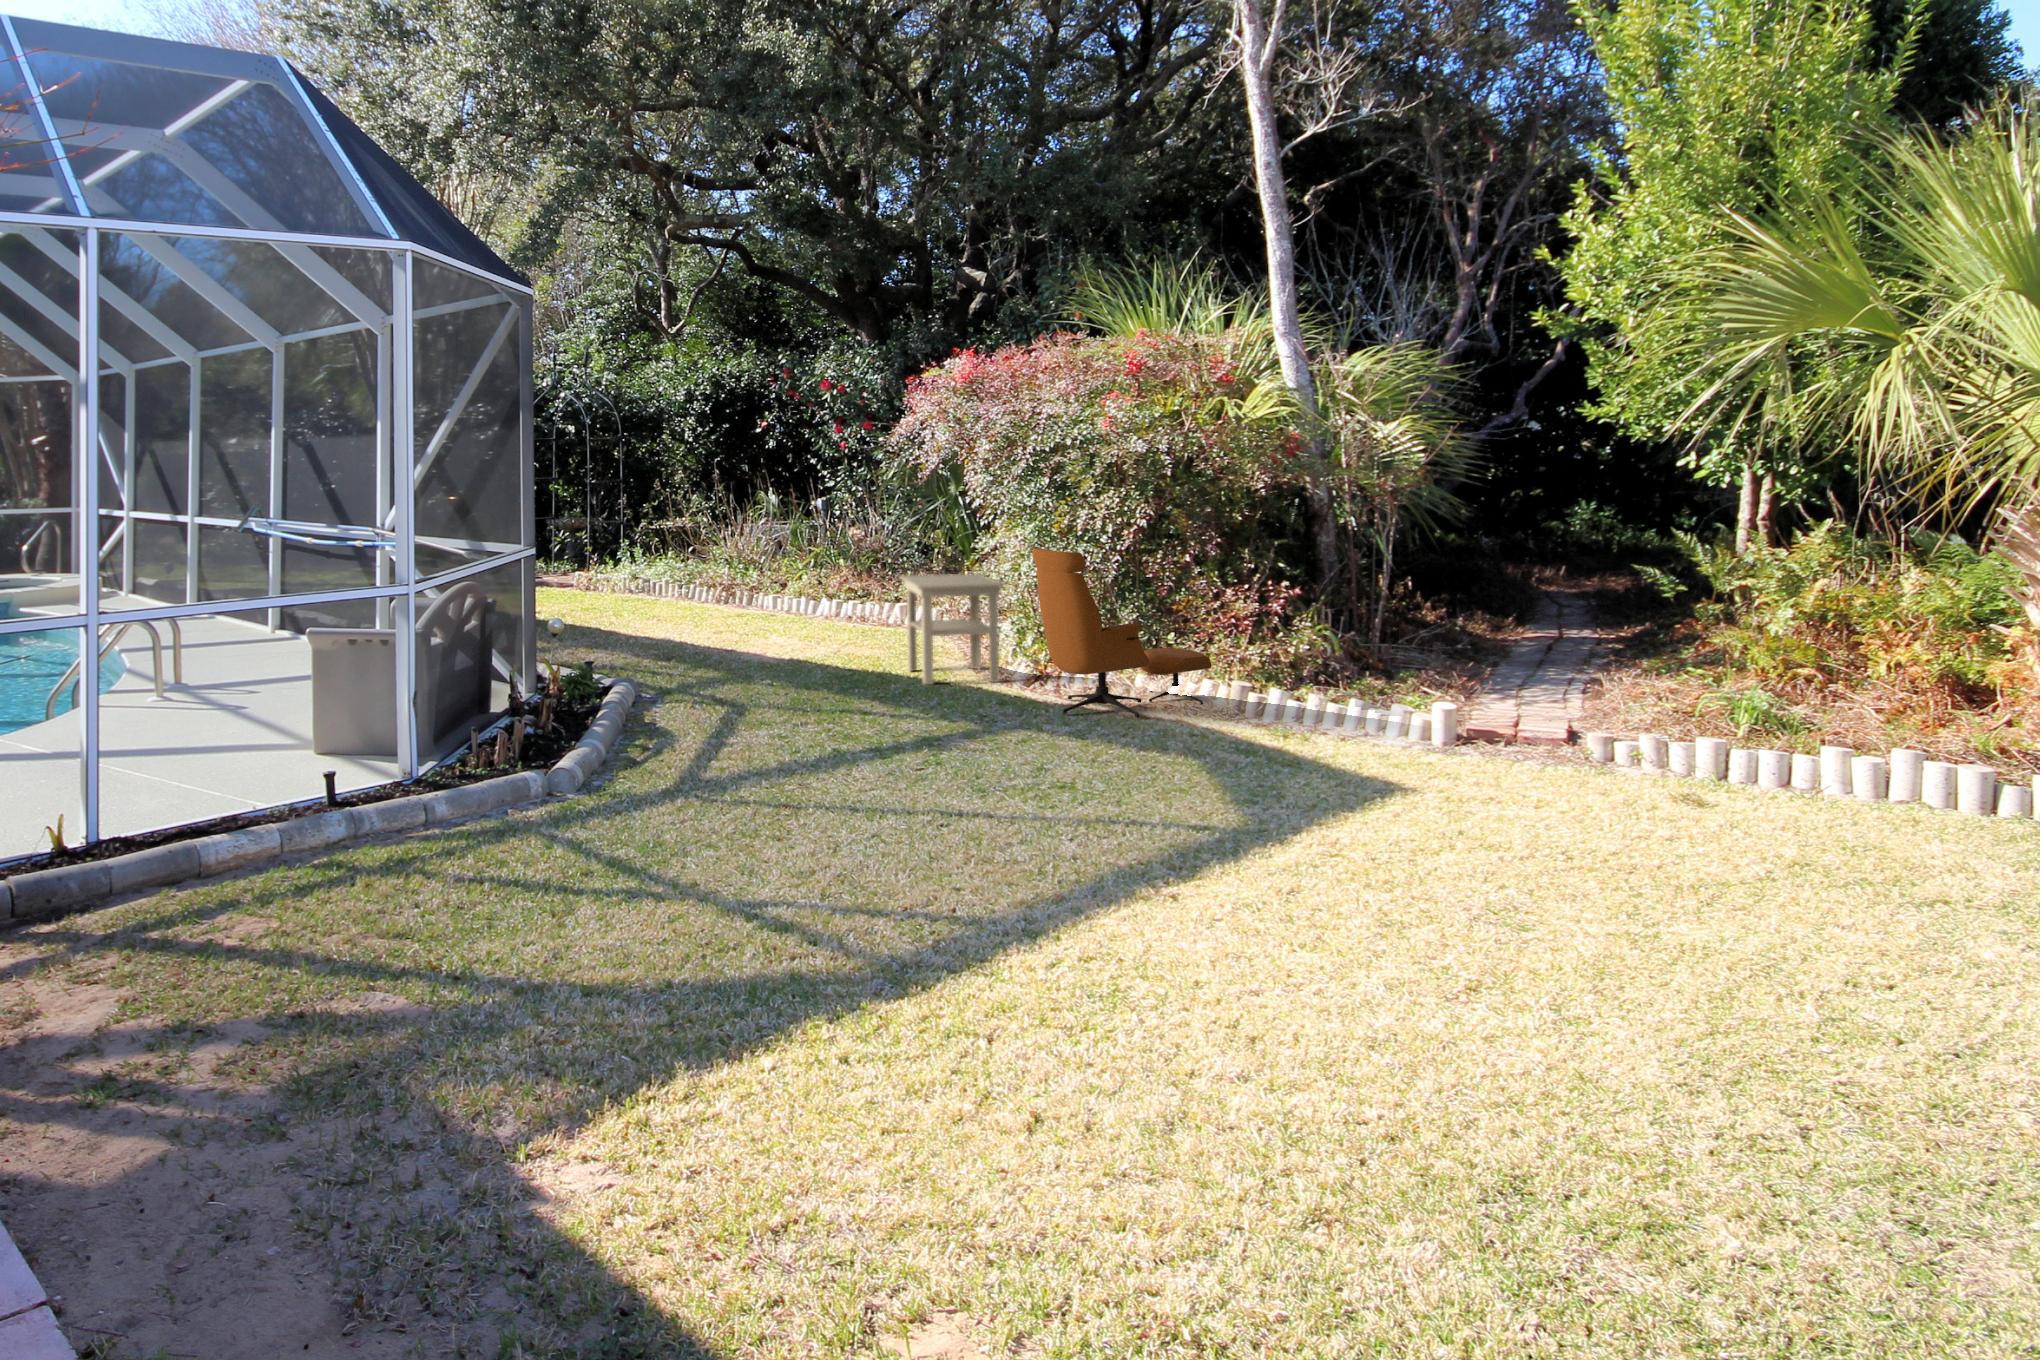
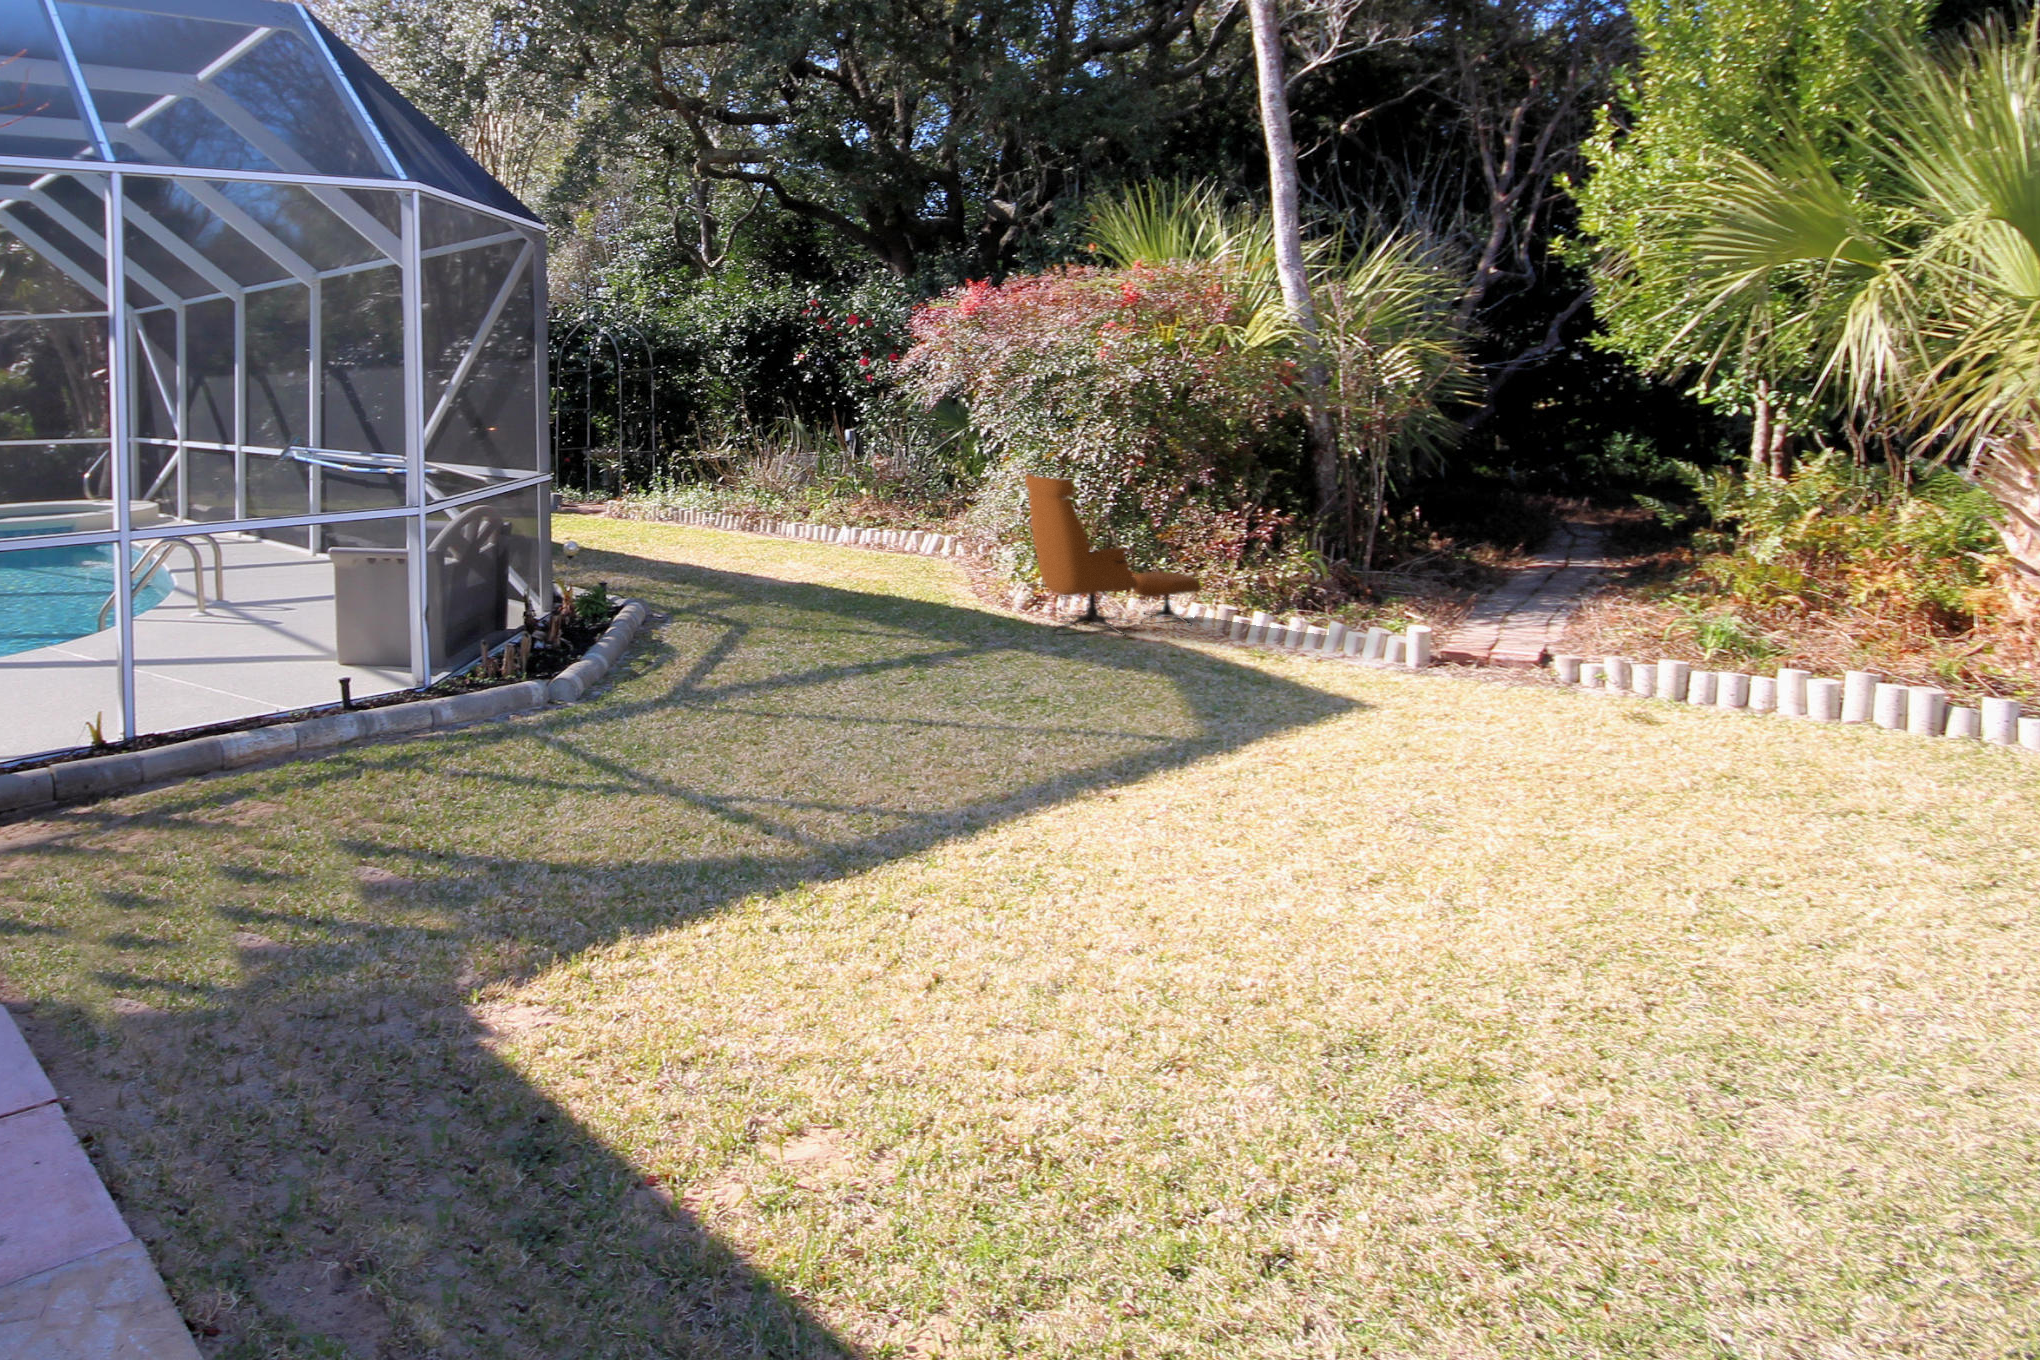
side table: present [900,573,1005,684] -> none [904,499,1005,605]

